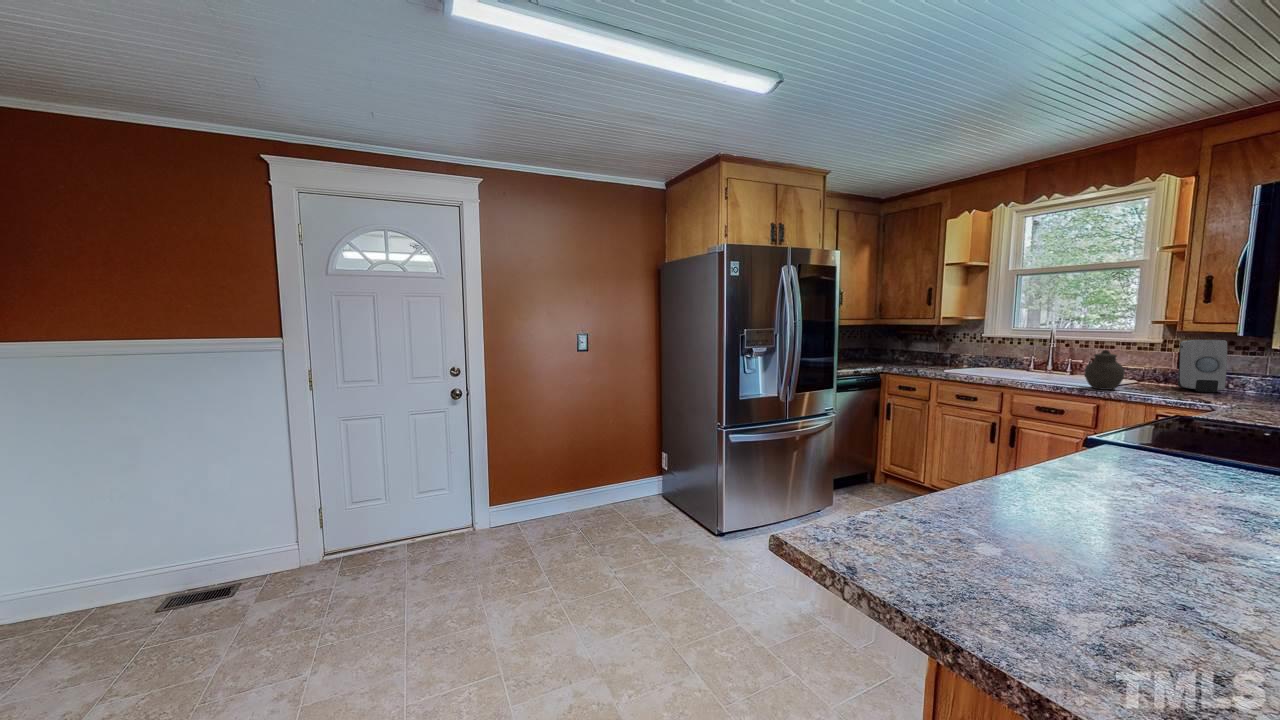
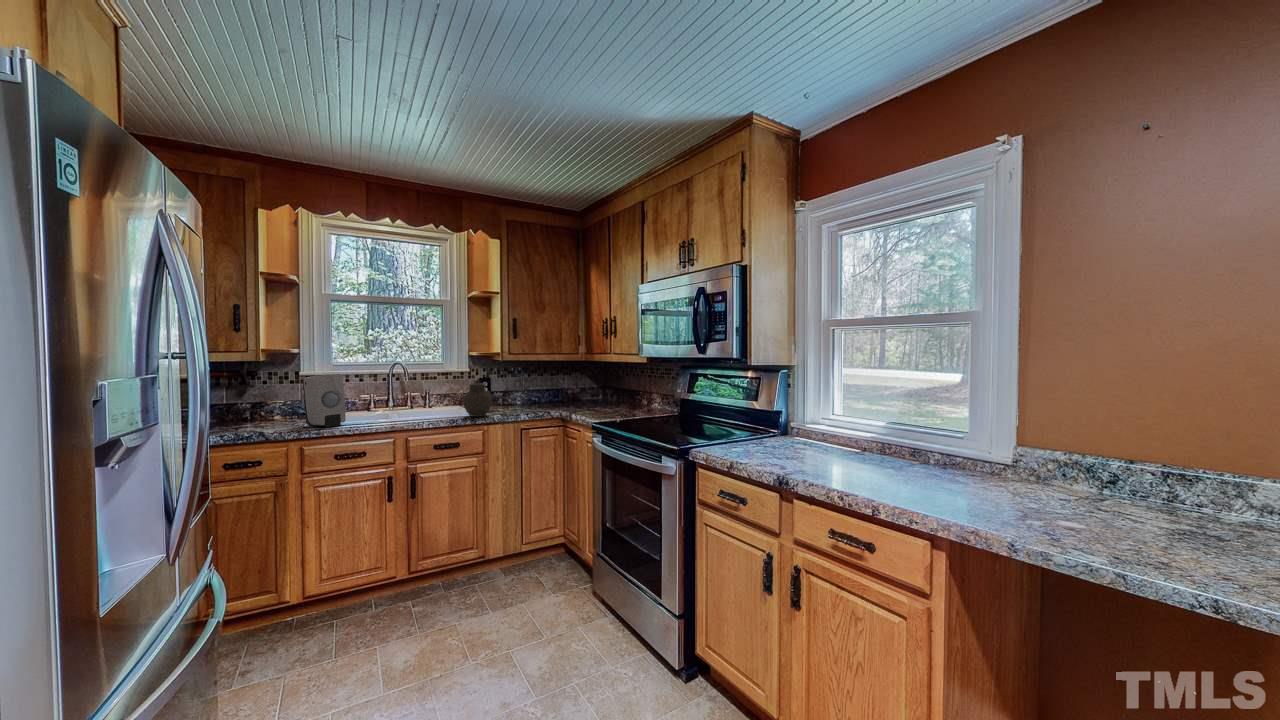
soap dispenser: present [1178,340,1227,392] -> present [303,374,346,427]

